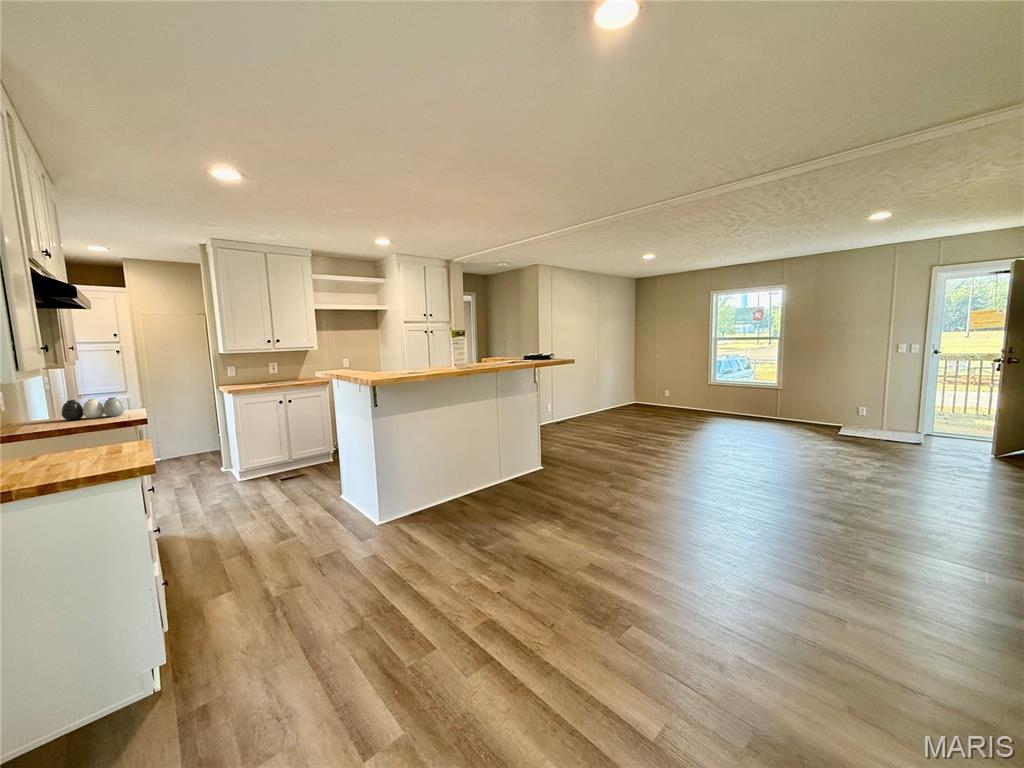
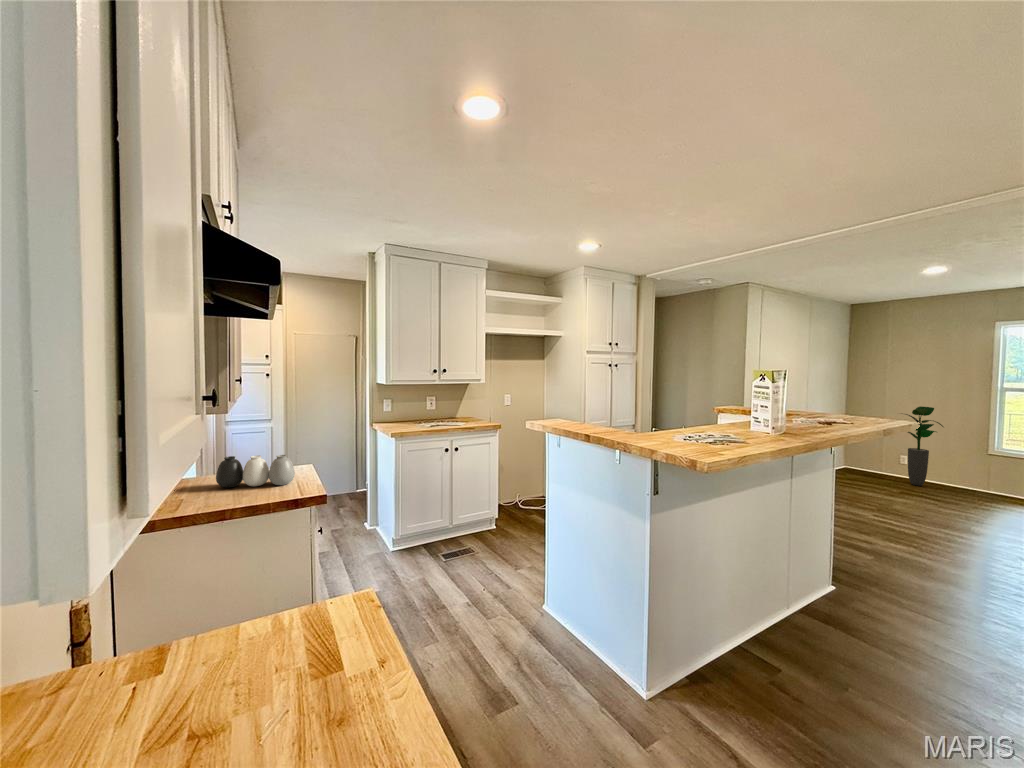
potted plant: none [649,354,676,409] -> present [906,406,943,486]

